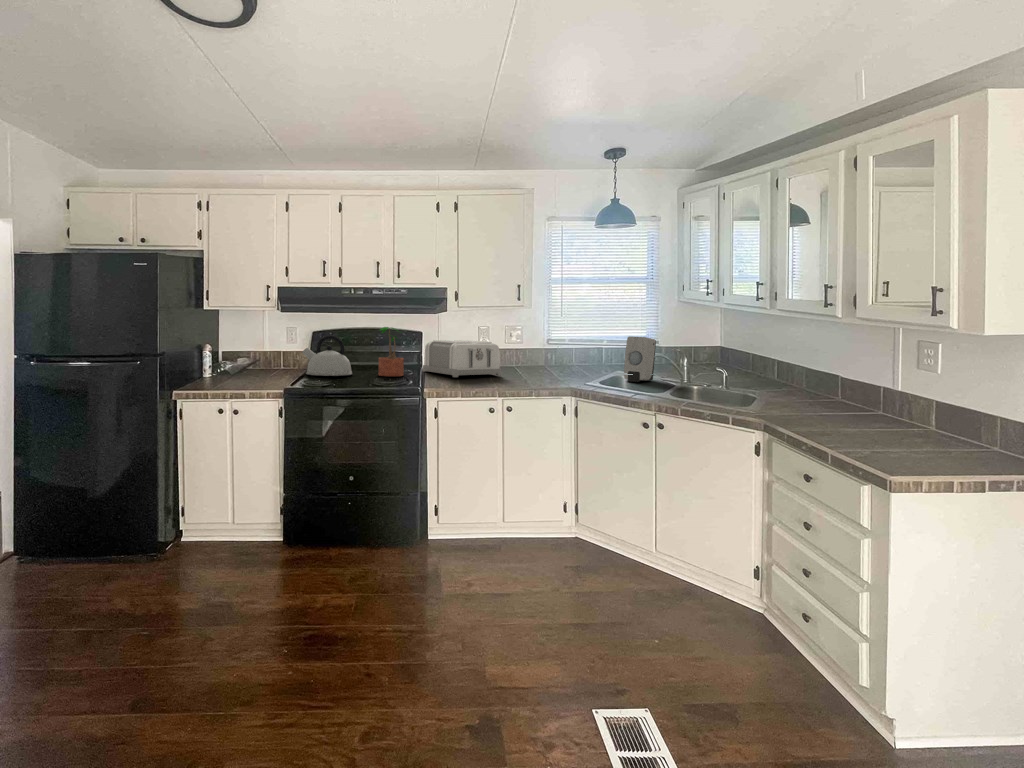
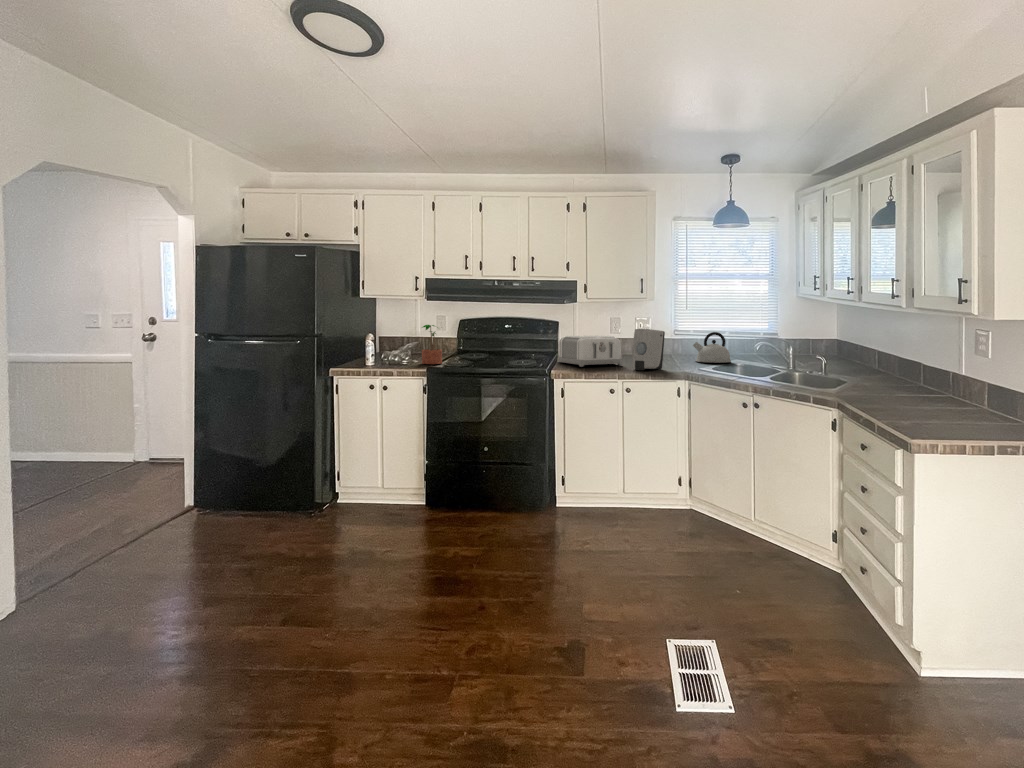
potted plant: present [378,327,404,376] -> present [422,325,442,364]
kettle: present [302,335,352,376] -> present [693,332,731,363]
soap dispenser: present [624,336,656,382] -> present [632,329,665,370]

